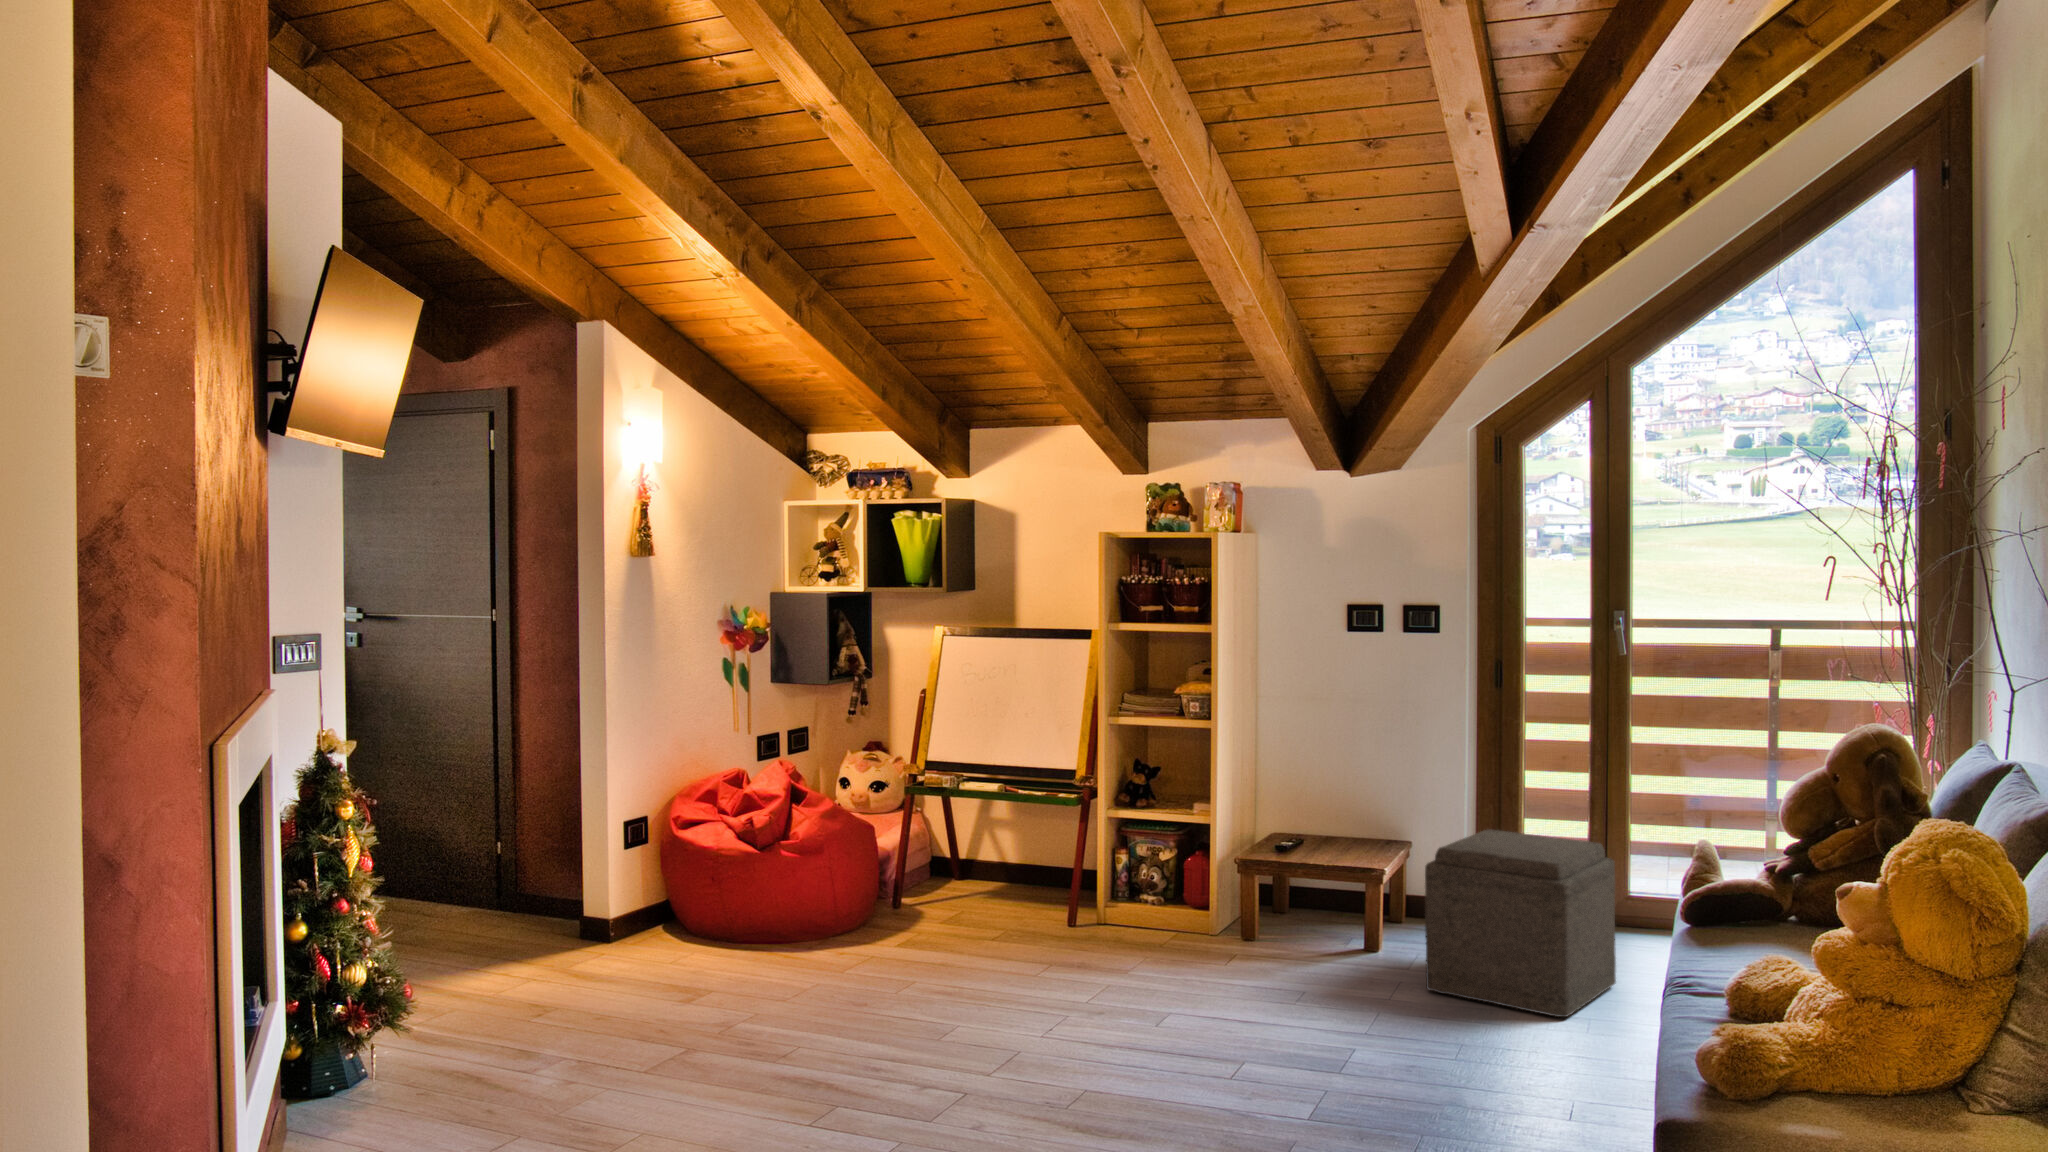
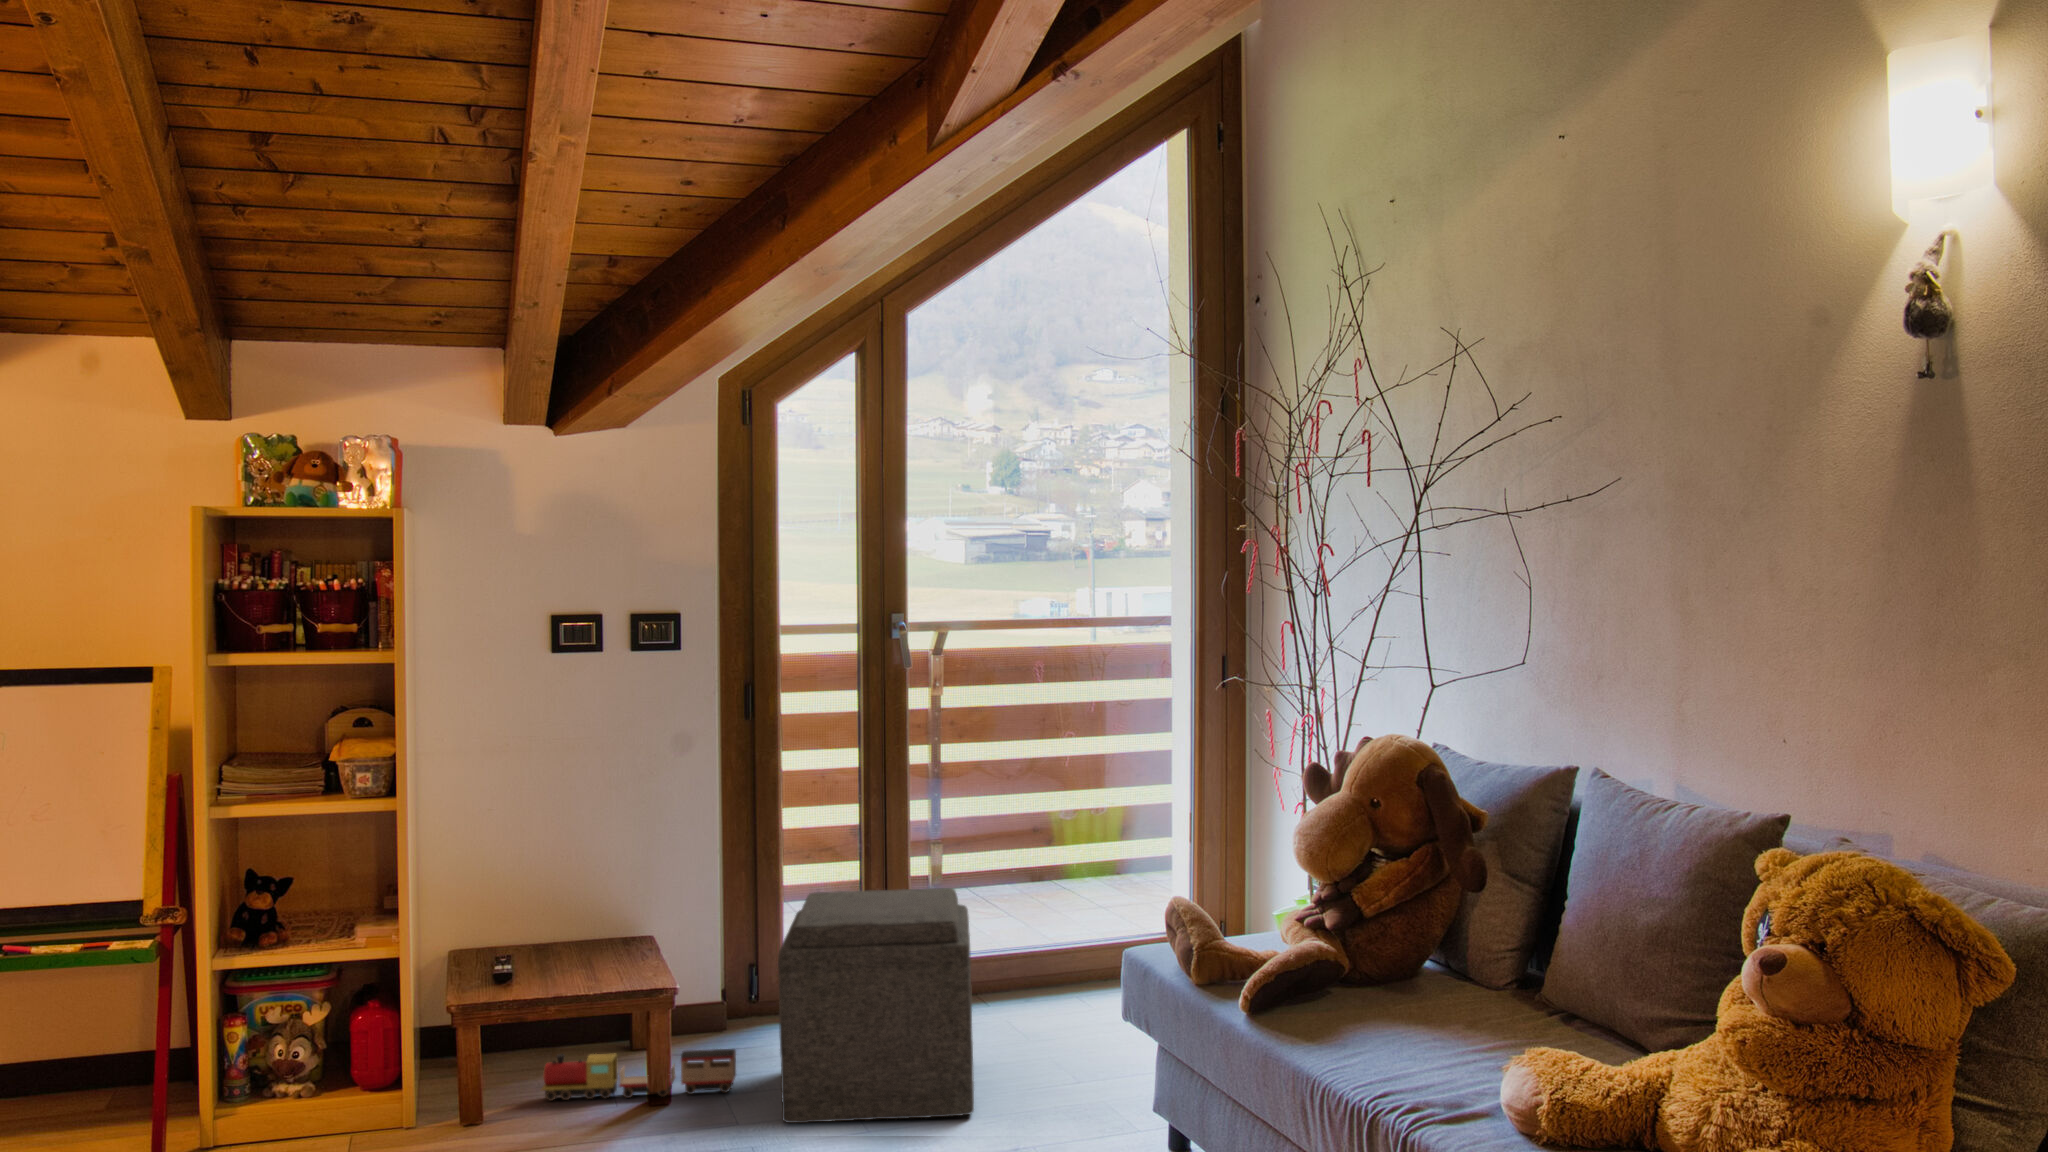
toy train: none [1291,912,1422,964] -> present [541,1049,736,1101]

